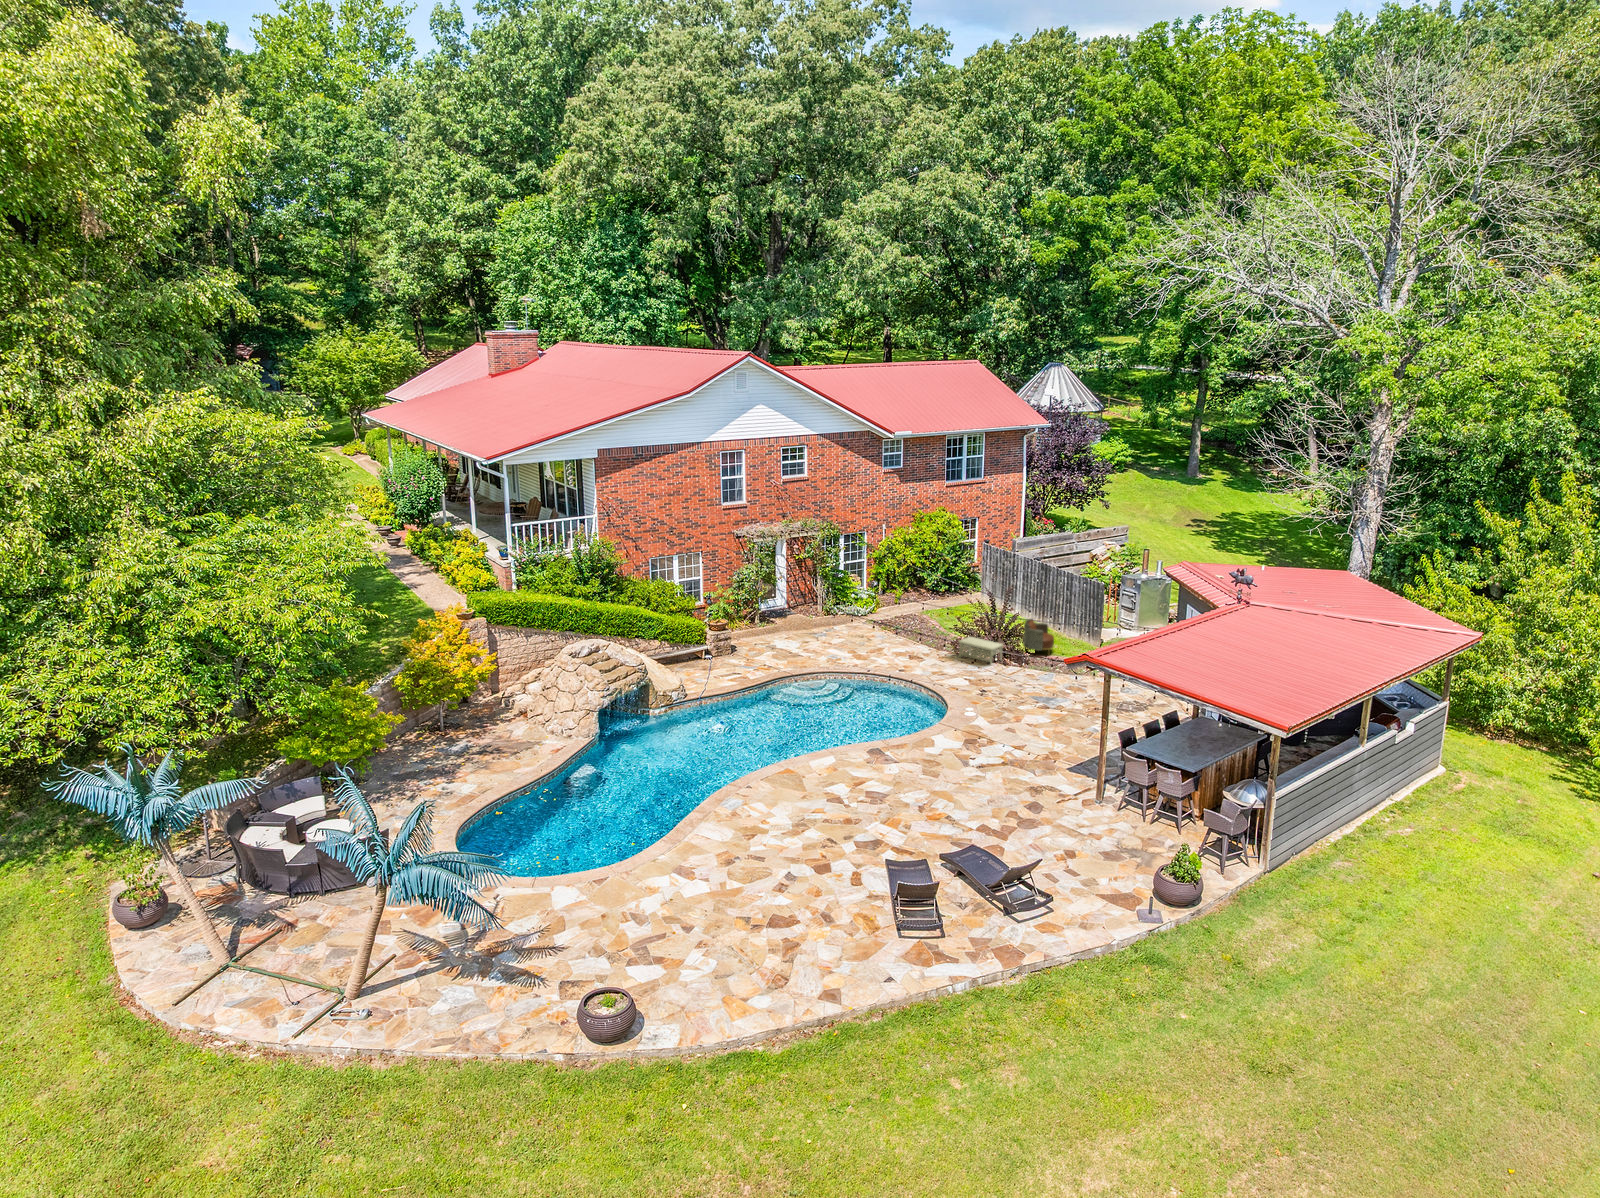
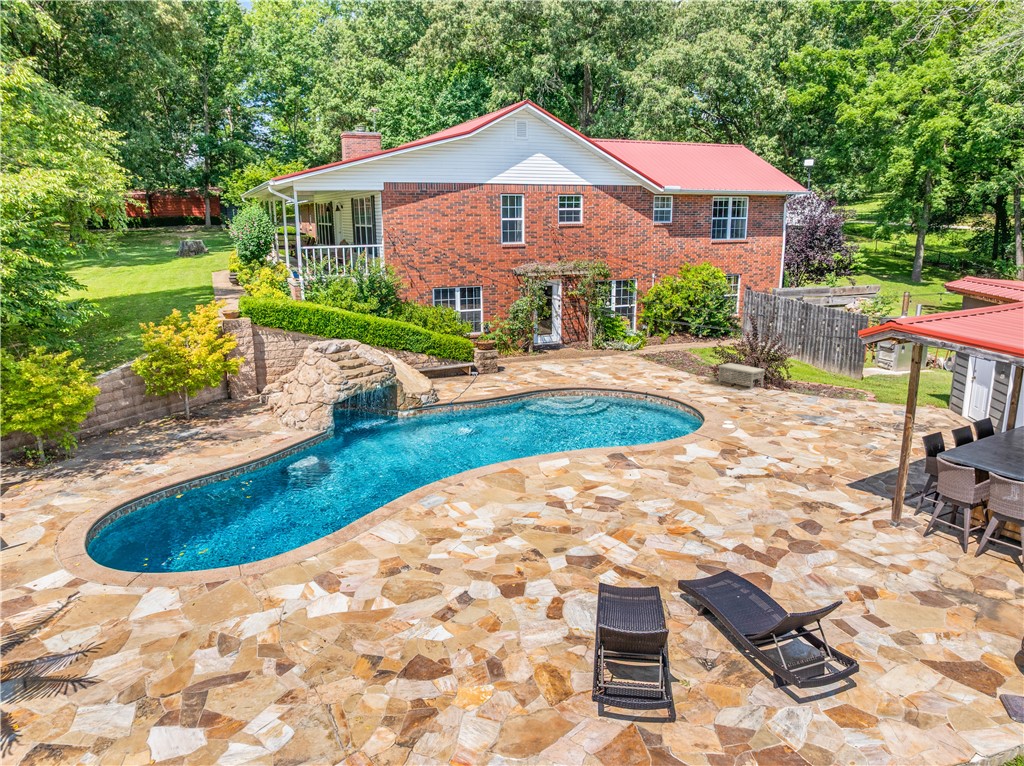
armchair: present [1023,619,1054,651] -> none [785,348,818,385]

